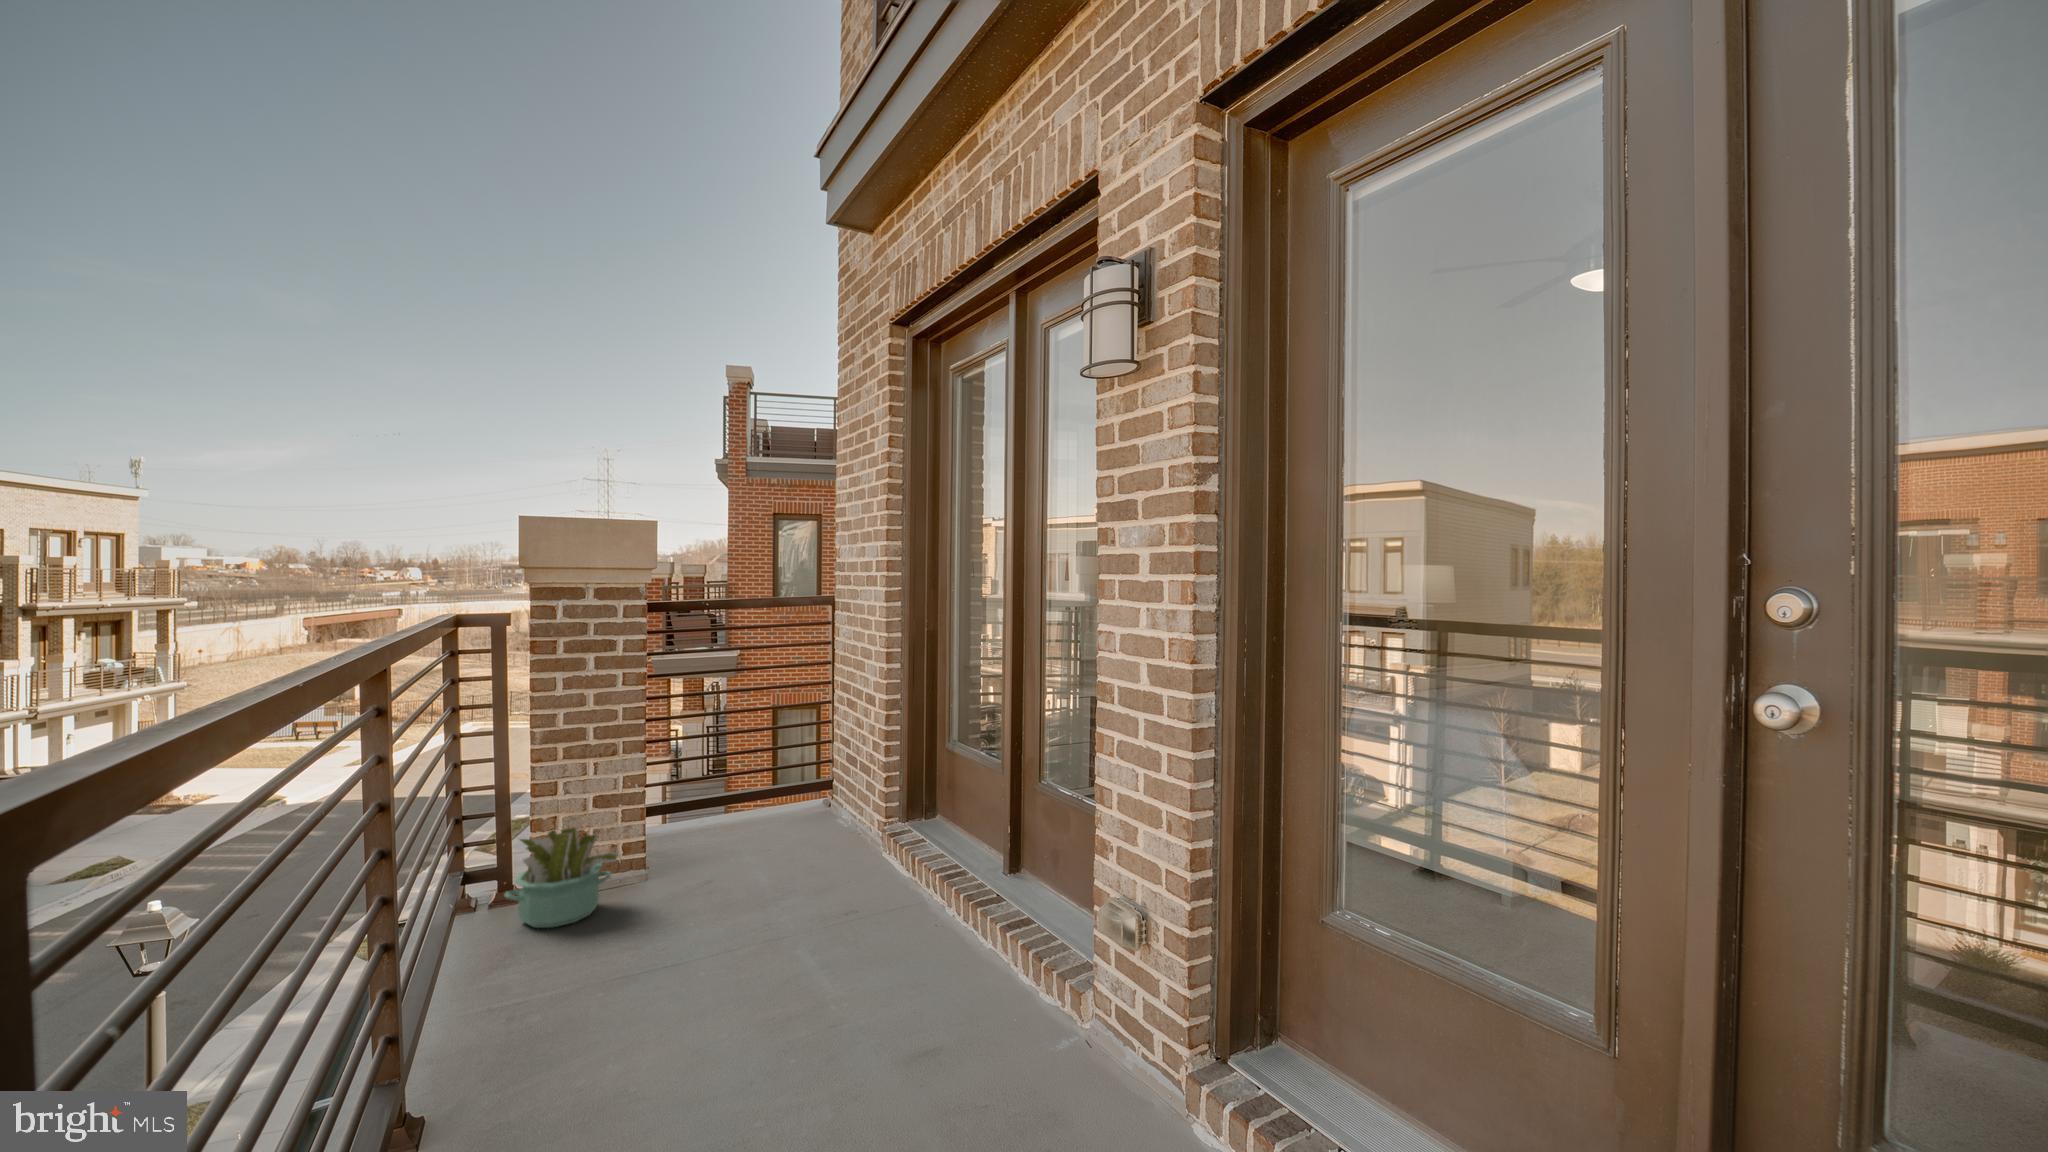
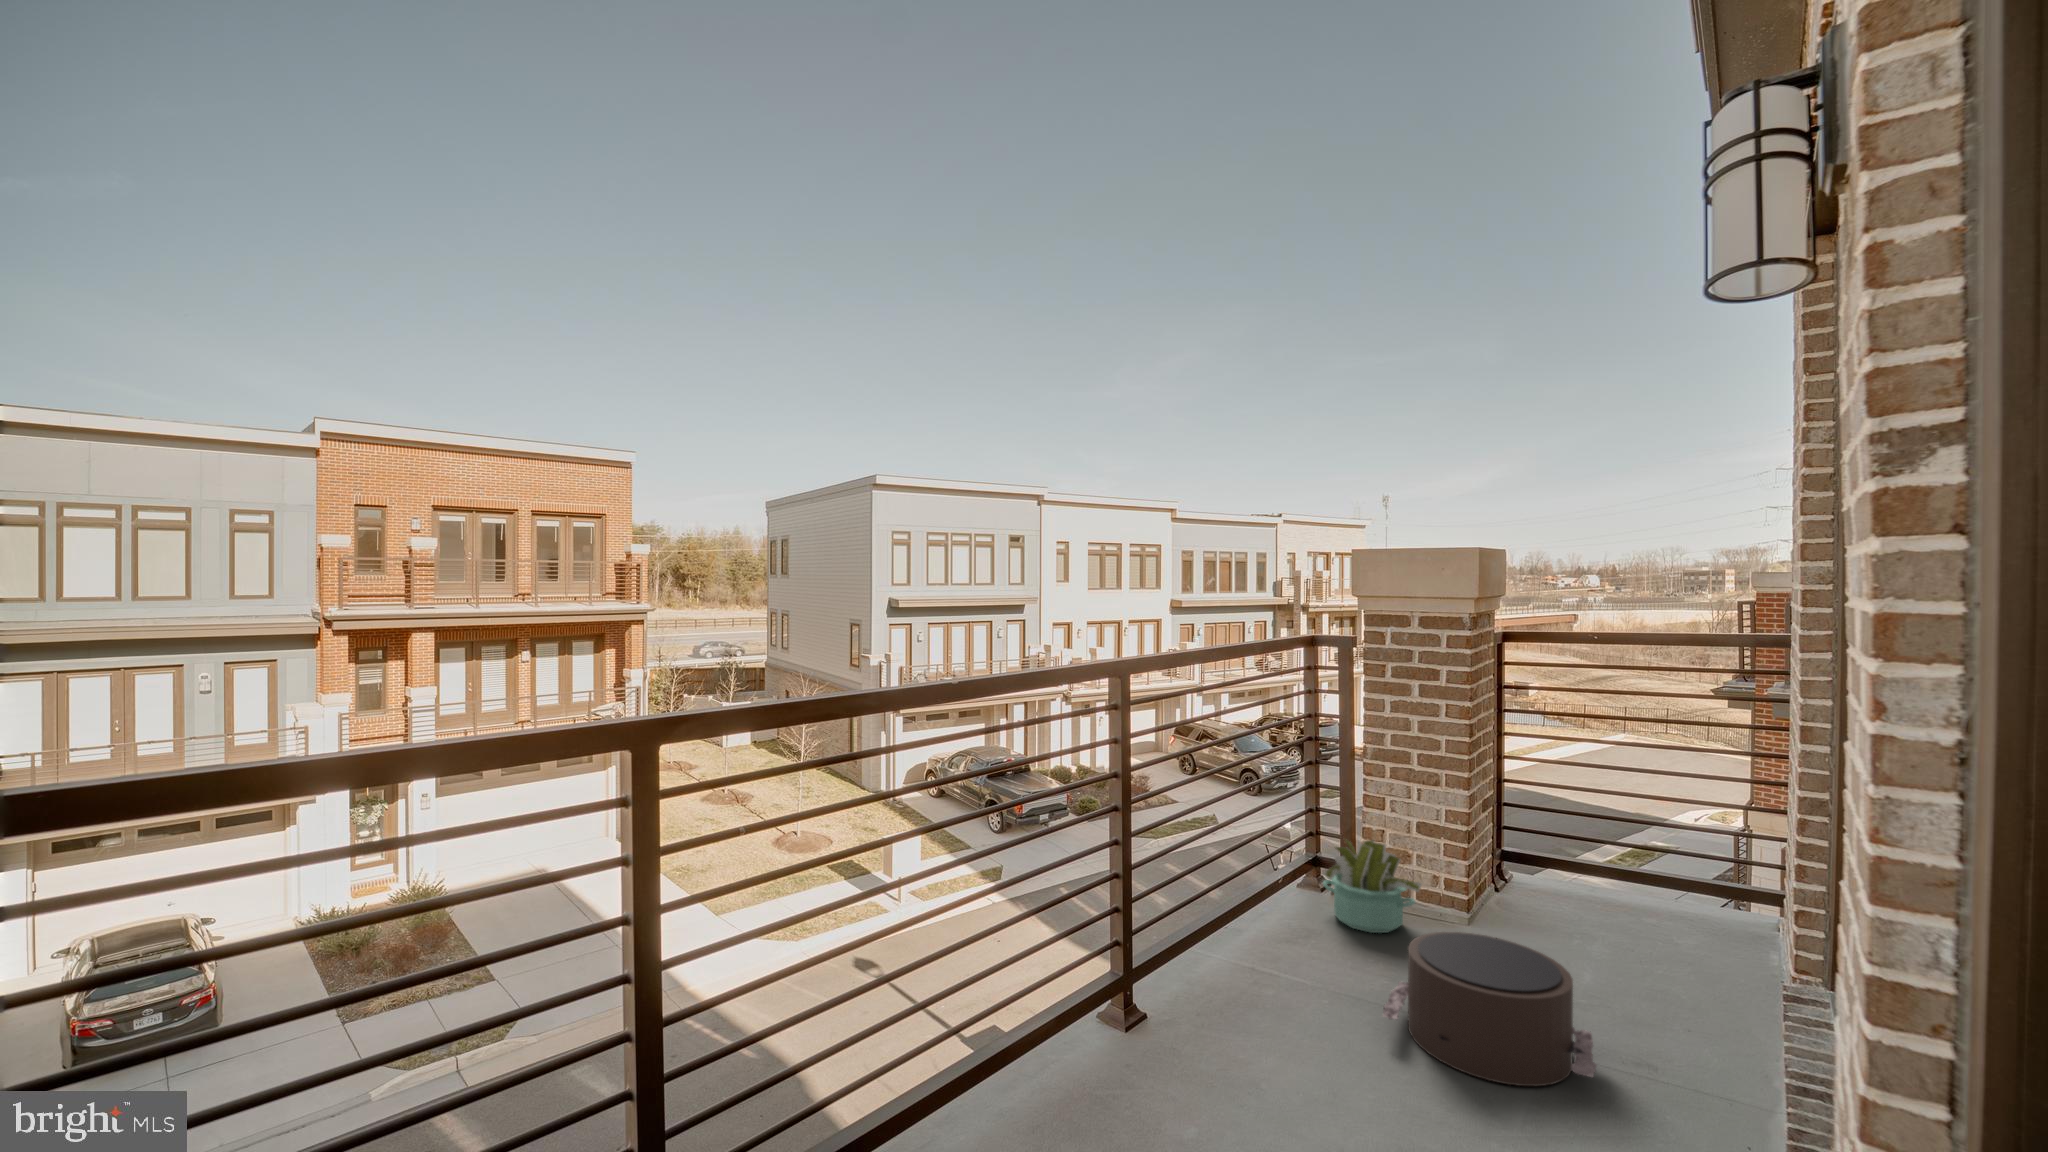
pouf: none [666,856,844,977] -> present [1383,932,1597,1086]

